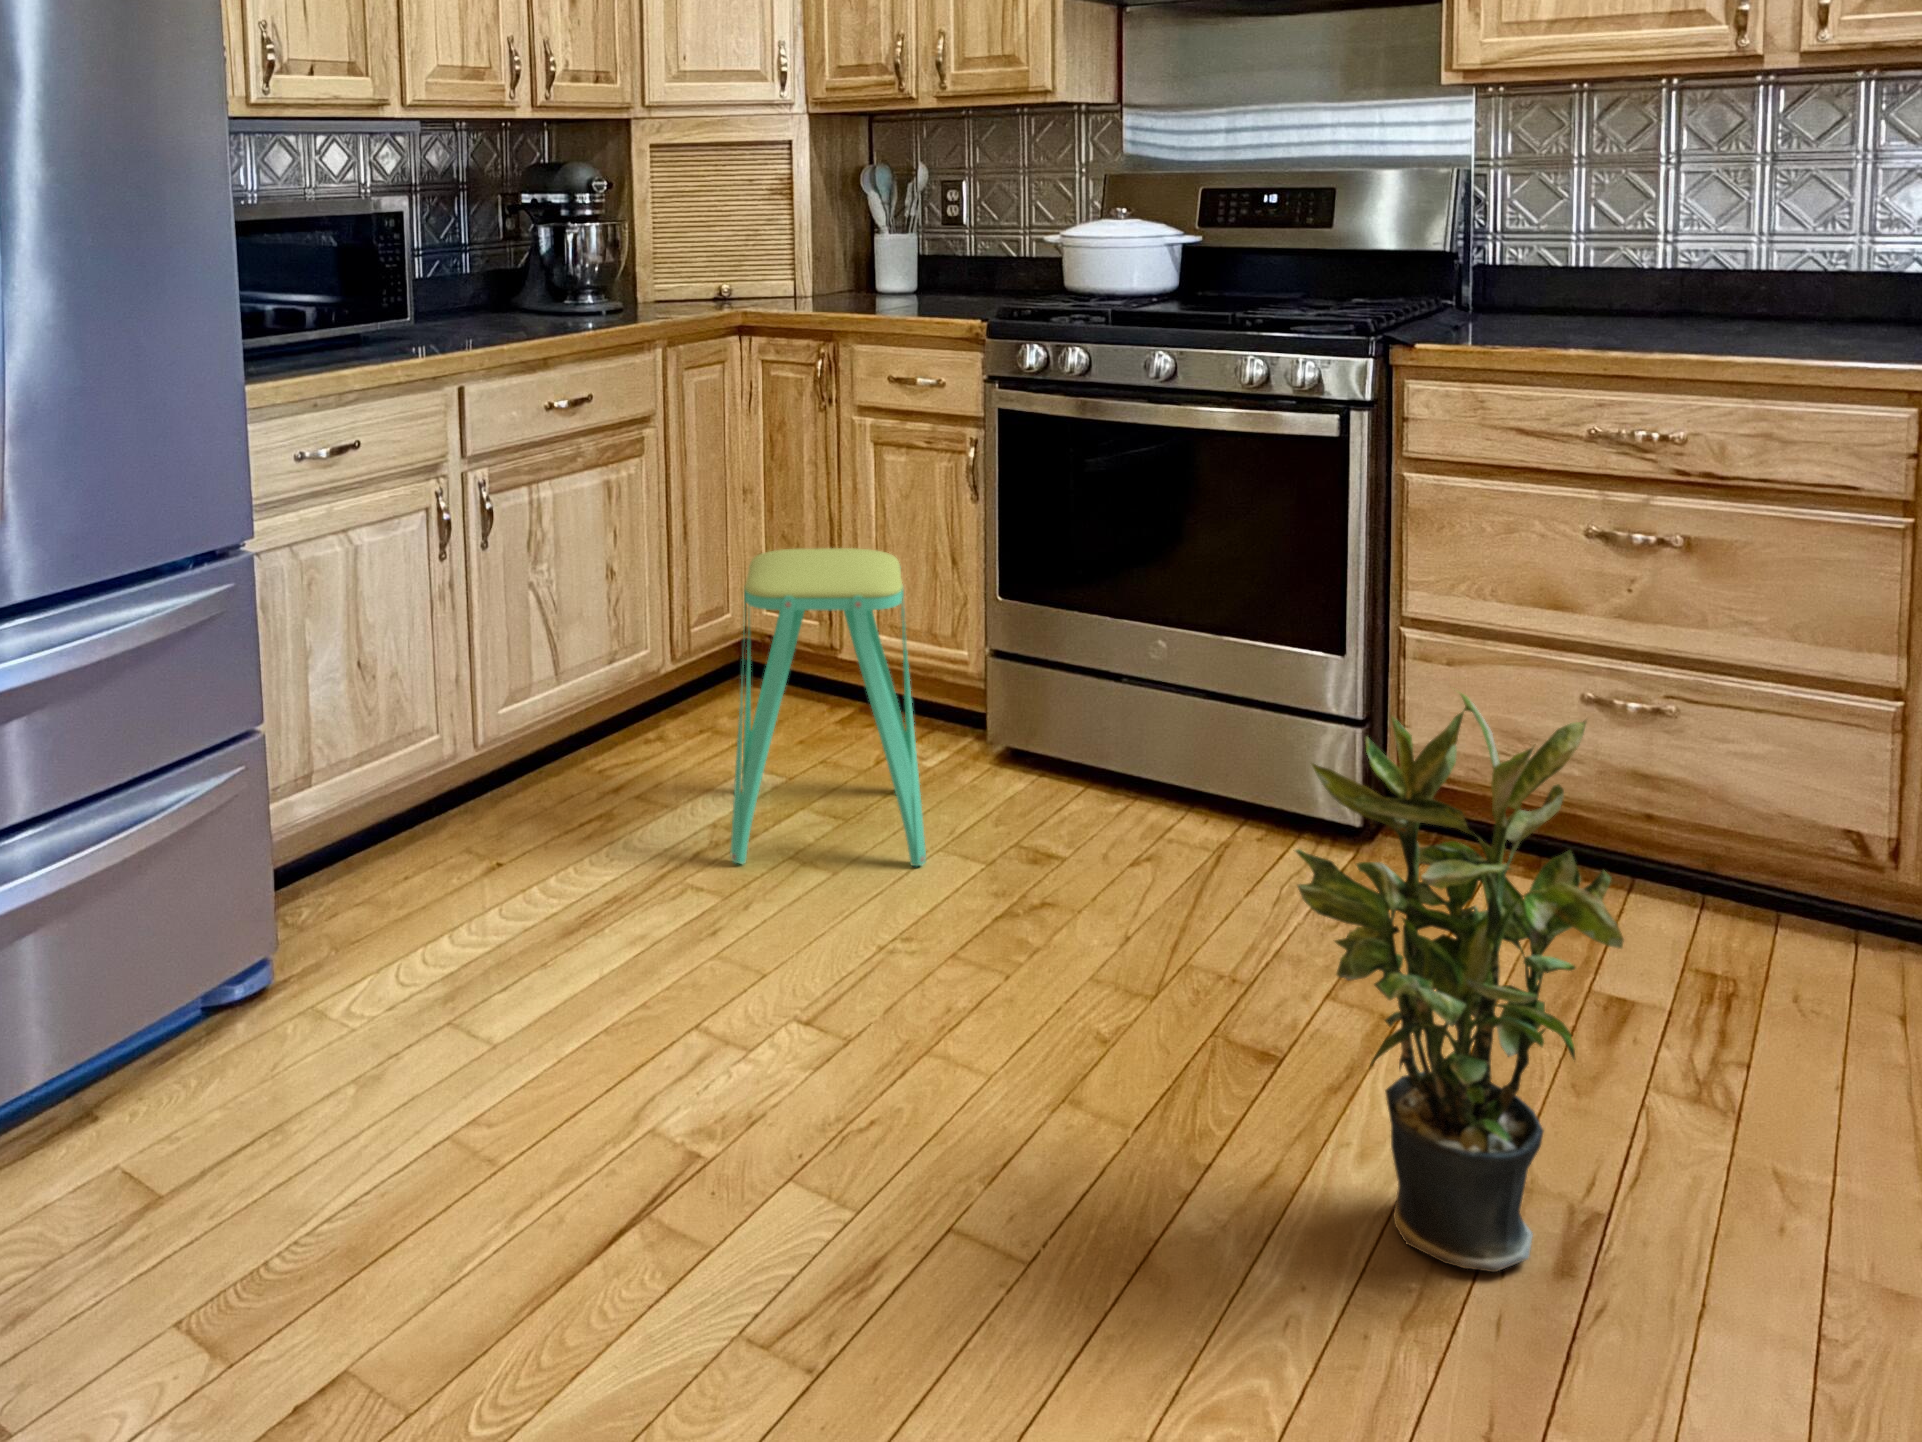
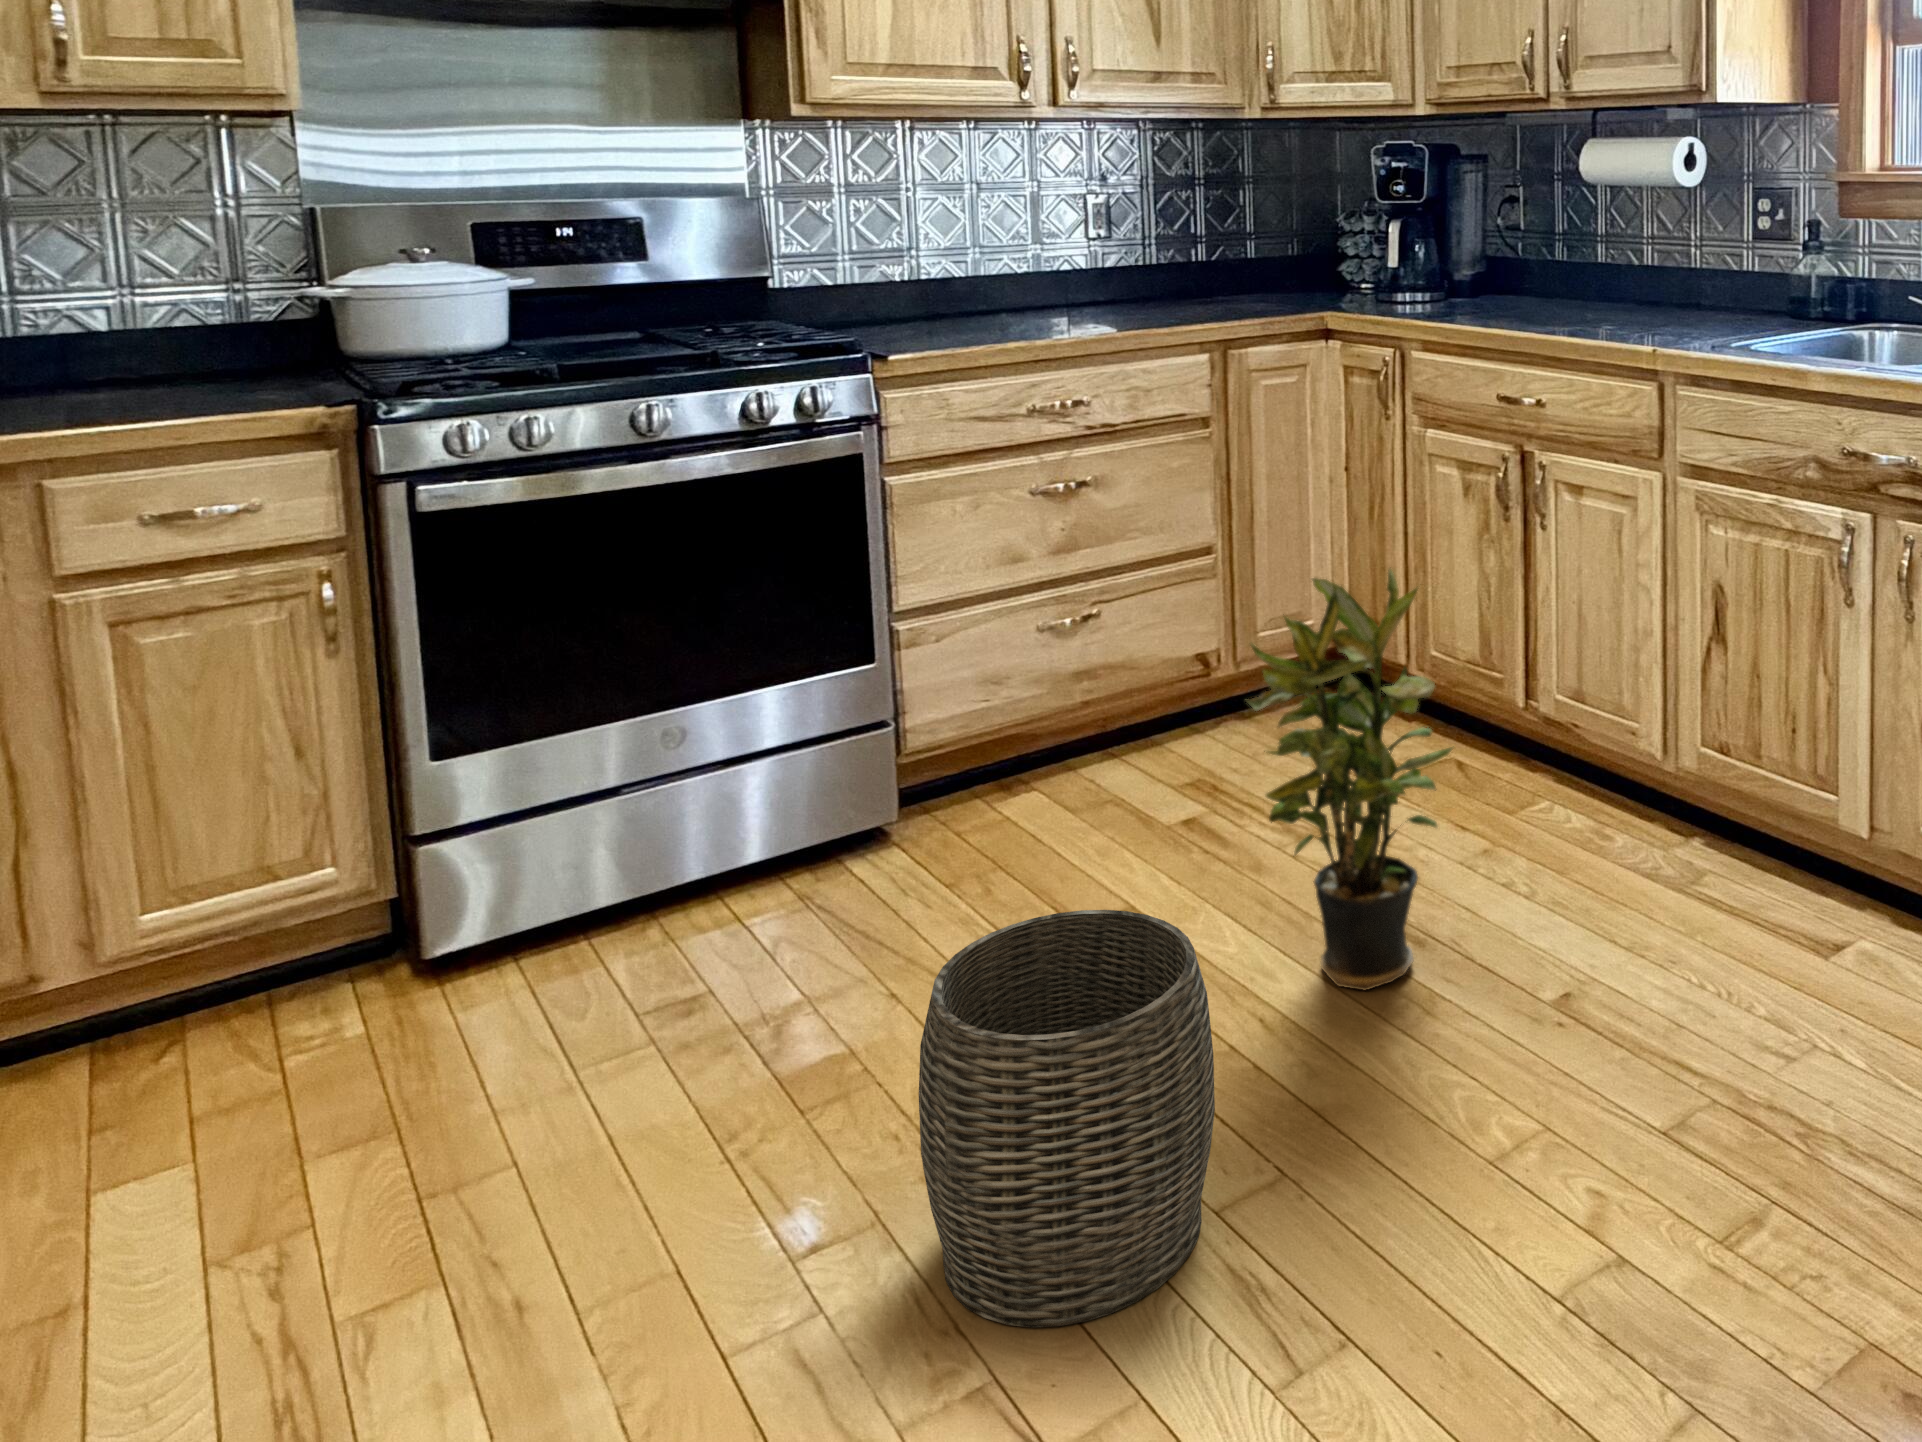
stool: present [730,548,926,866] -> none [143,730,595,1254]
woven basket: none [745,849,1010,1227] -> present [919,910,1215,1327]

